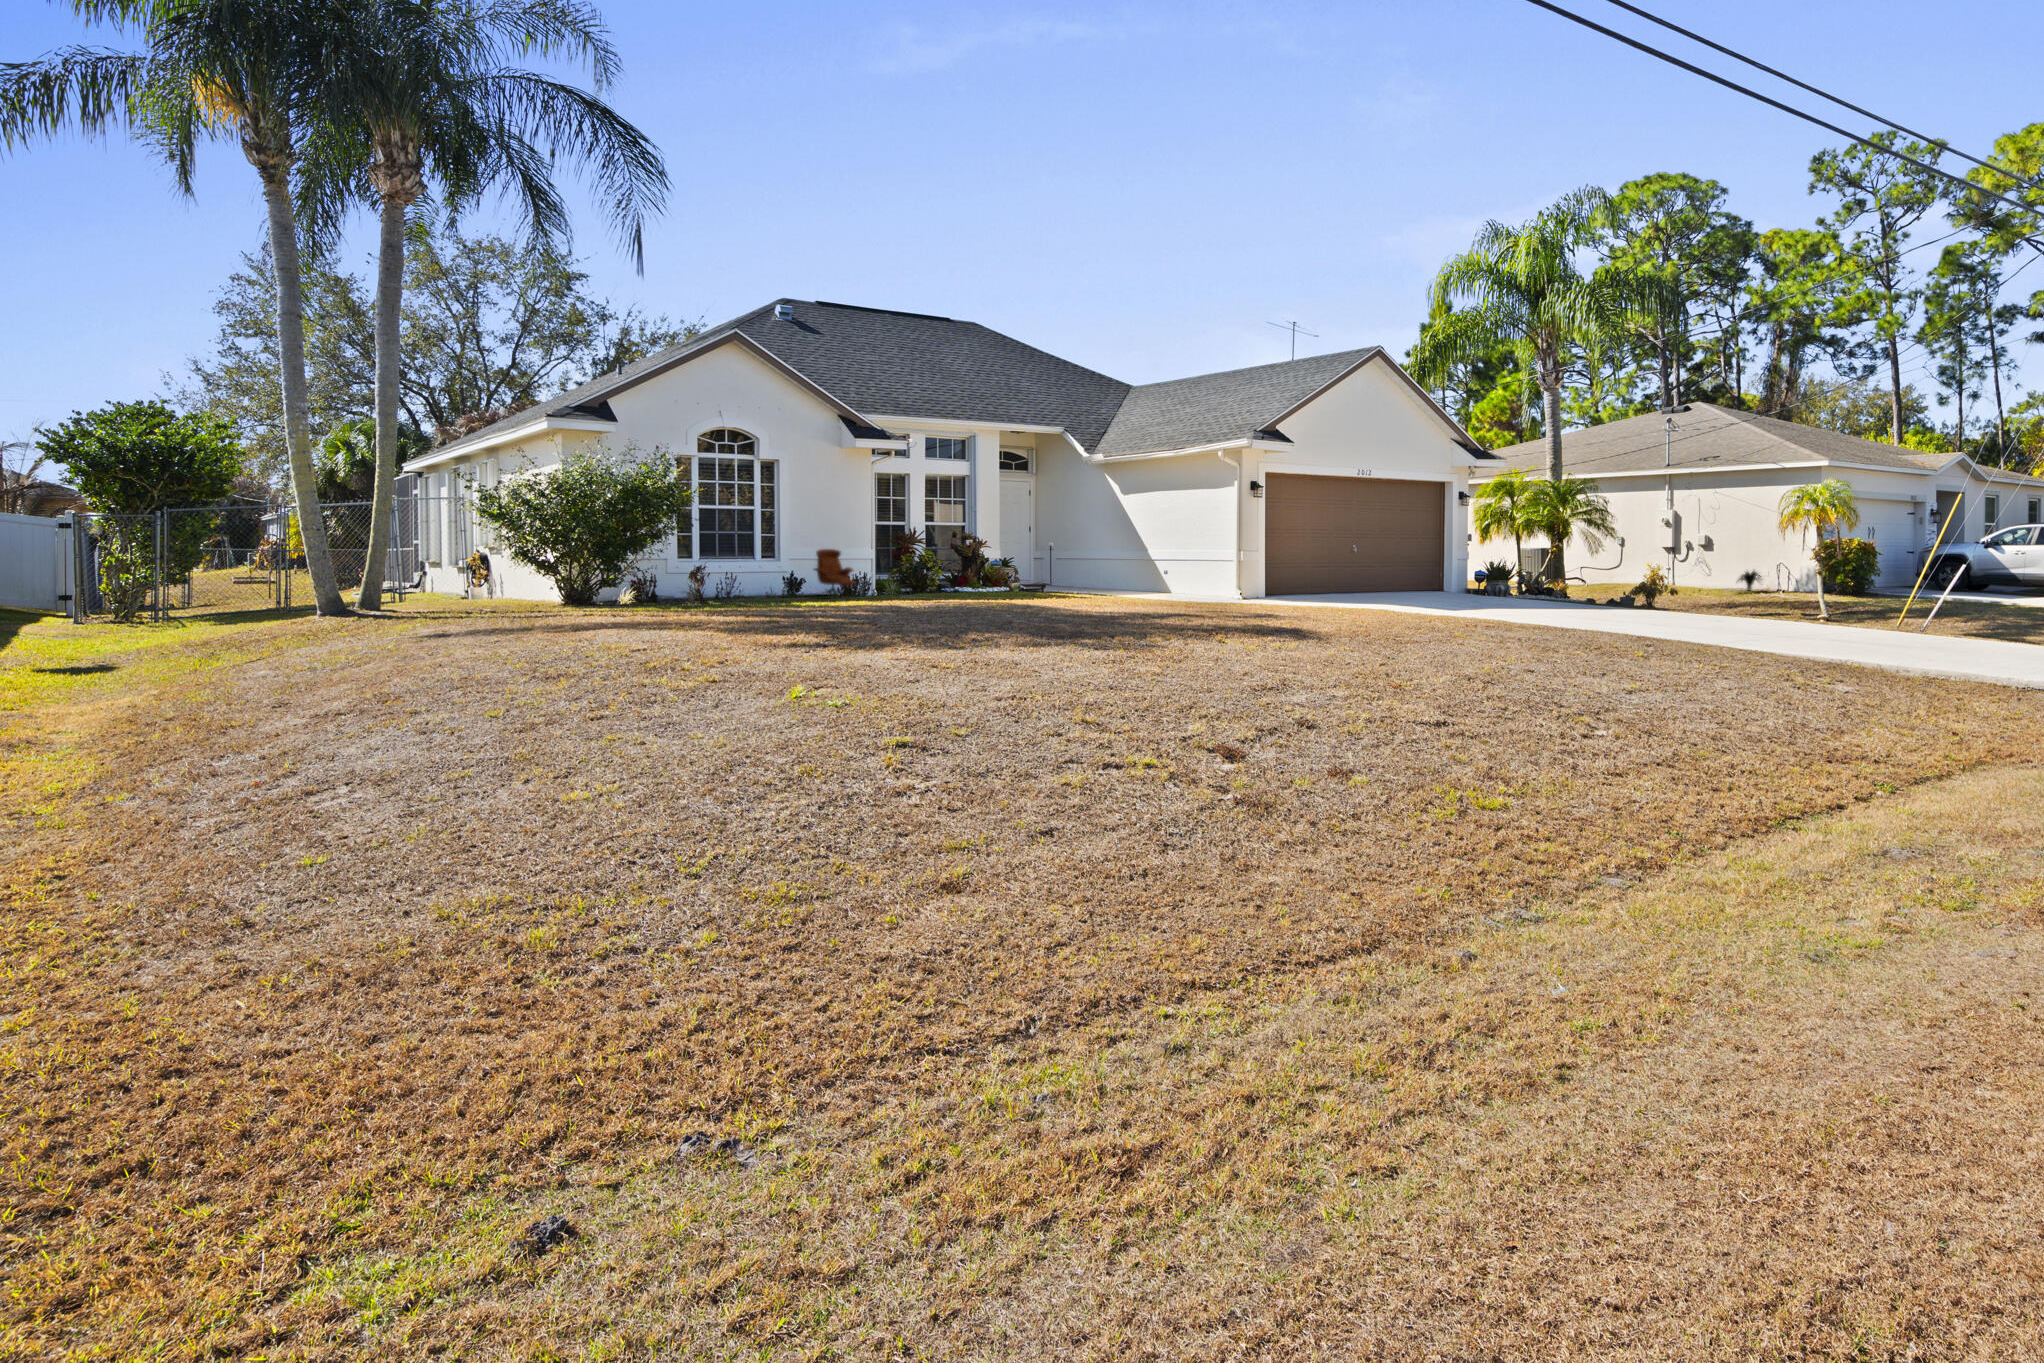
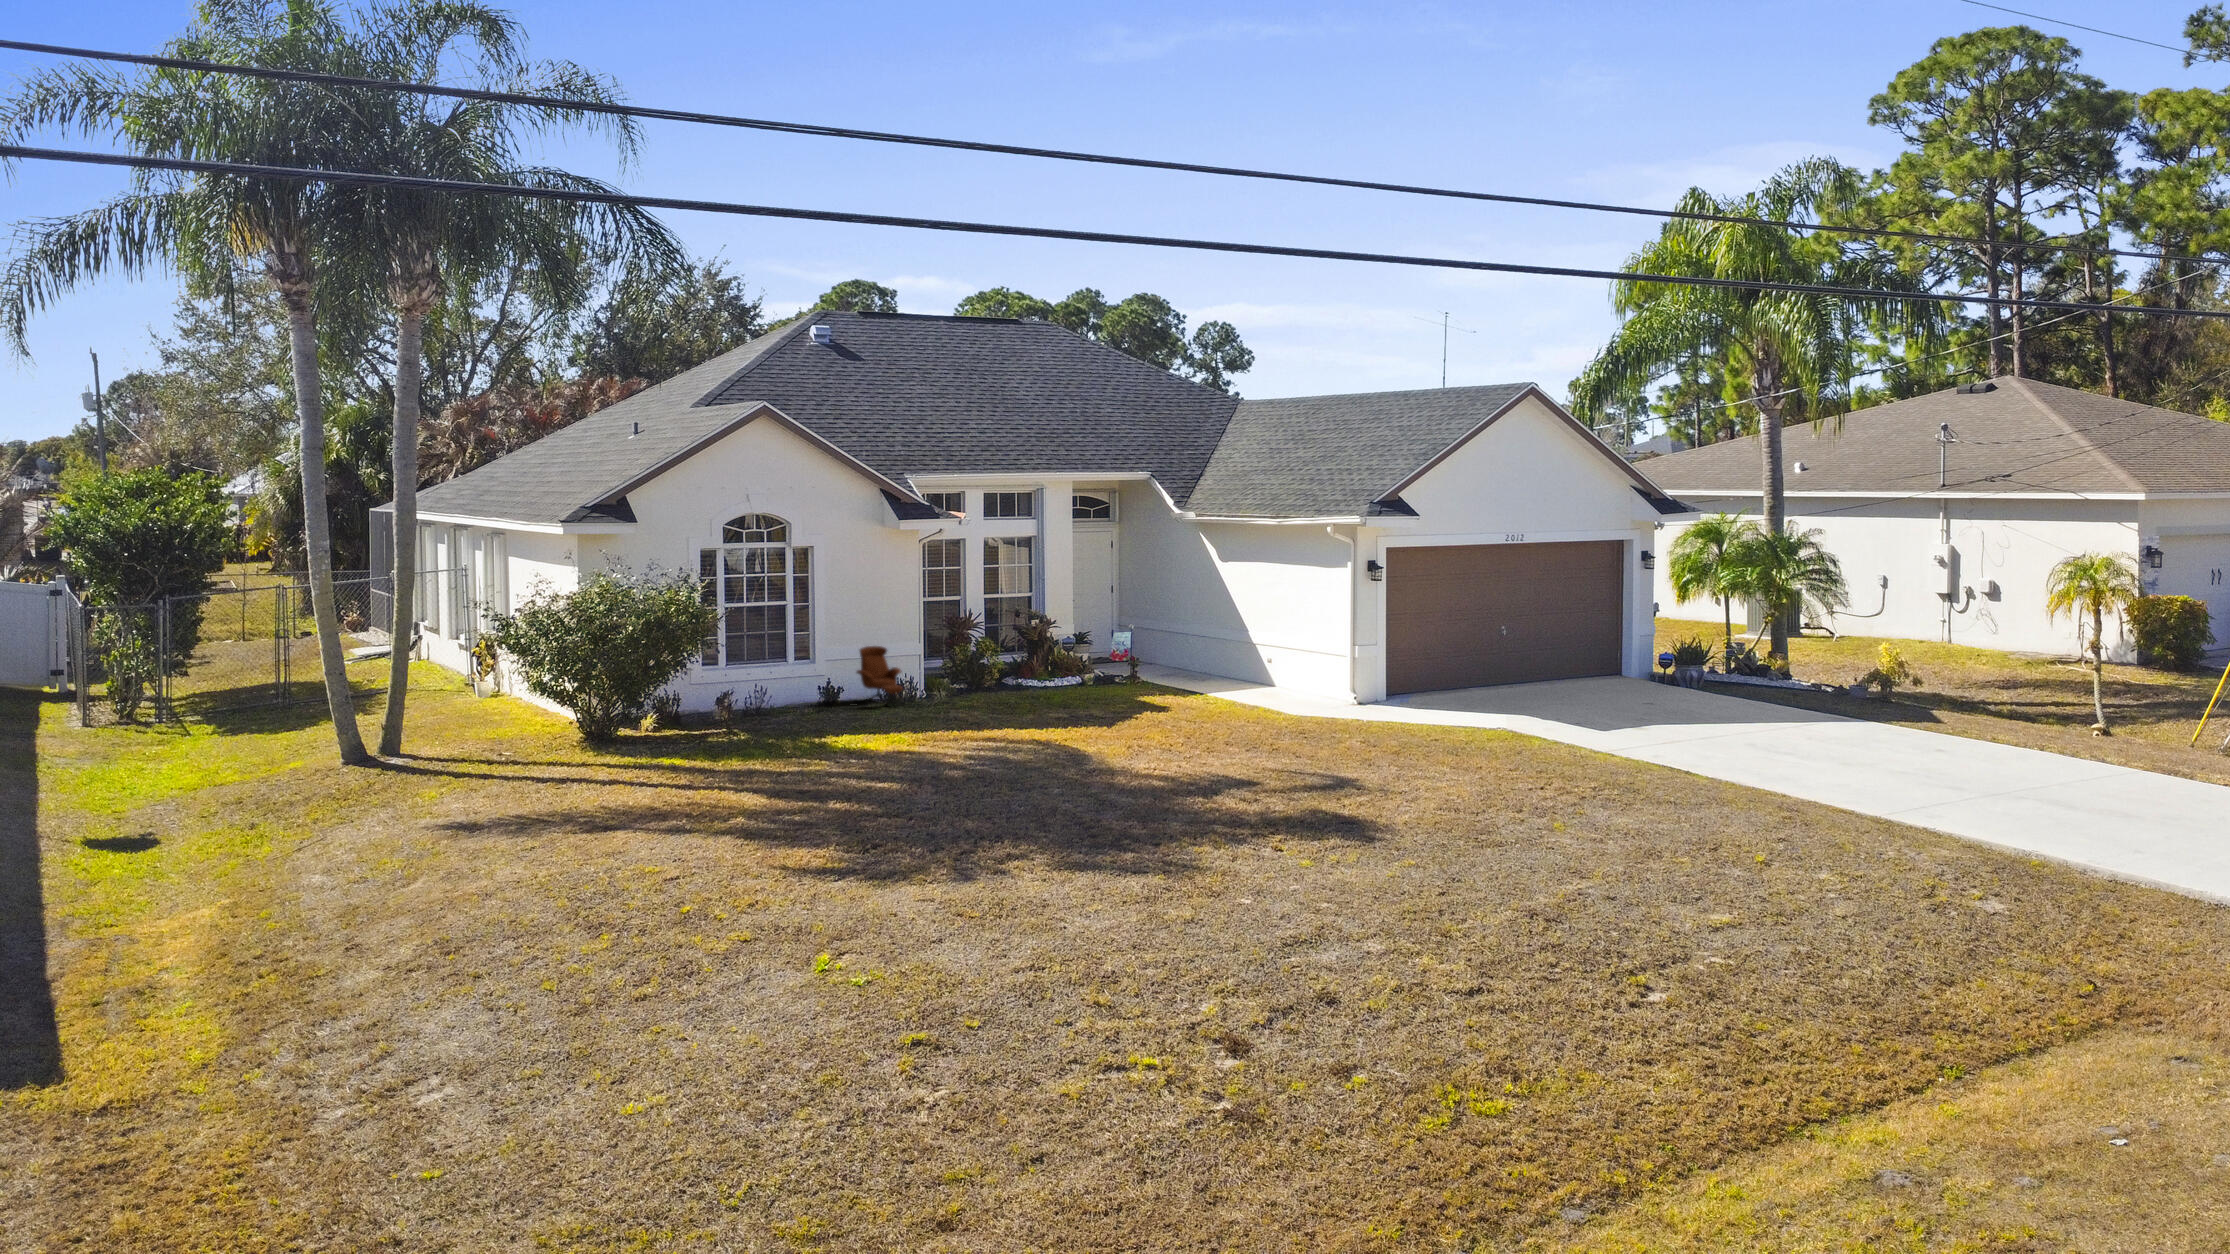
potted plant: present [1738,571,1761,591] -> none [2021,628,2061,657]

